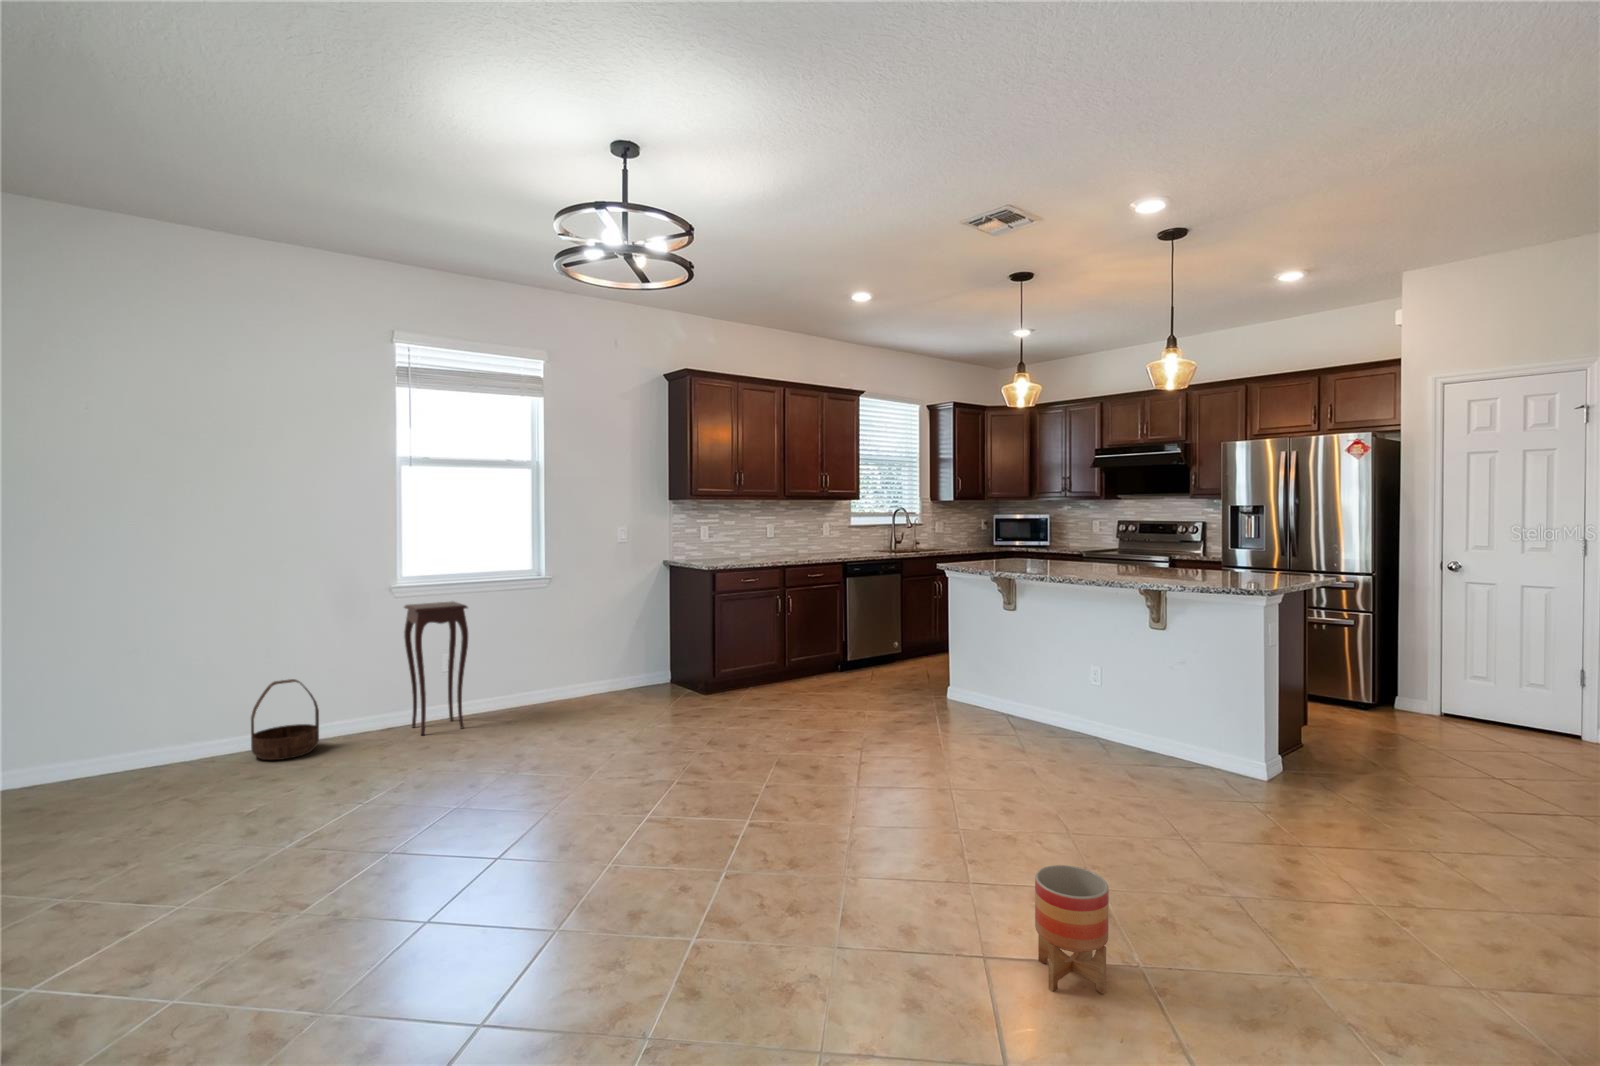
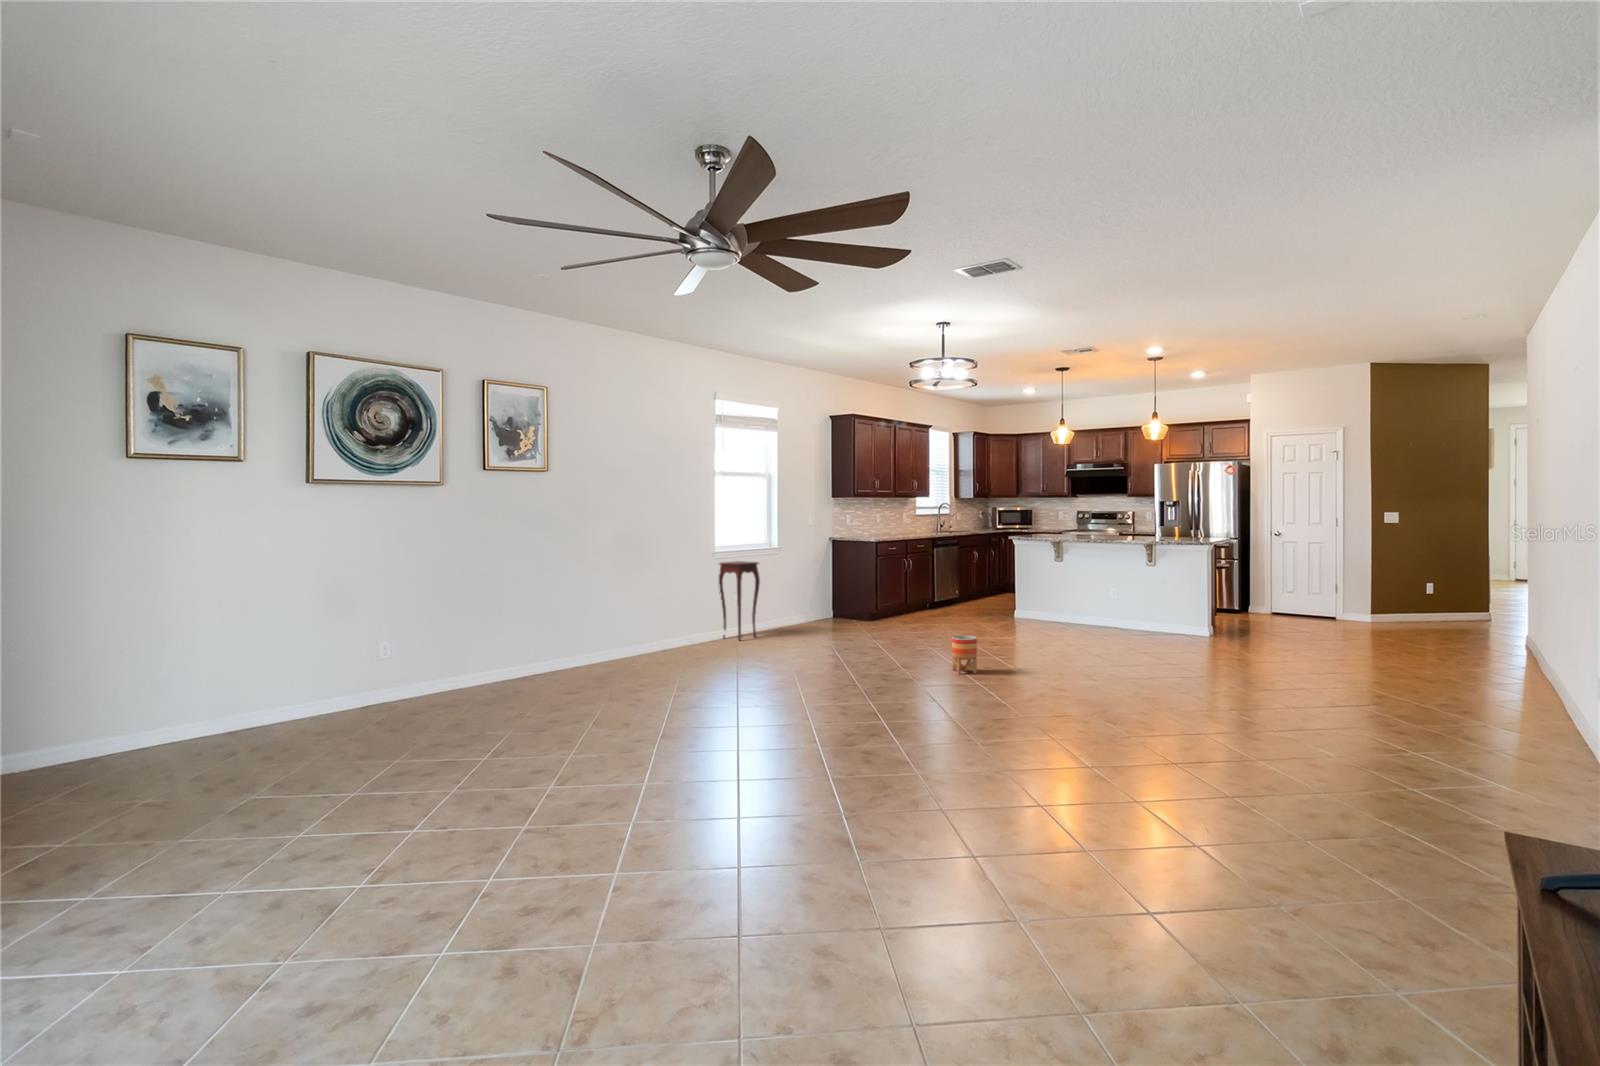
basket: present [251,679,319,760] -> none [662,606,696,652]
planter: present [1035,865,1109,994] -> present [952,635,977,674]

